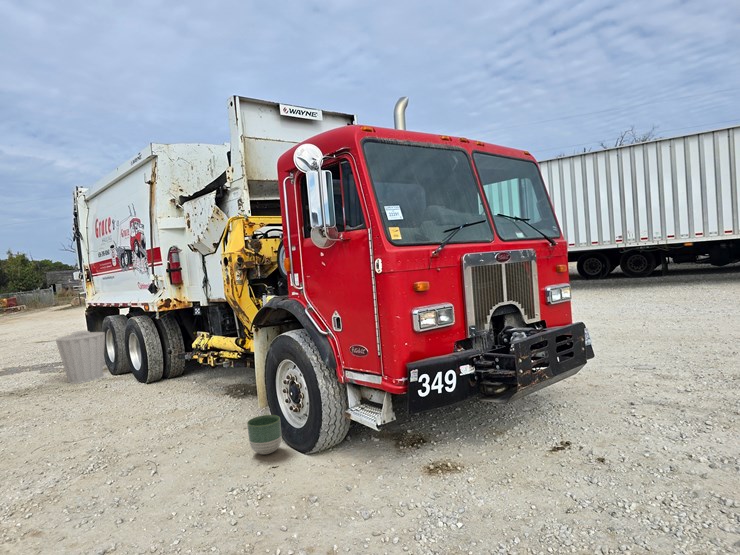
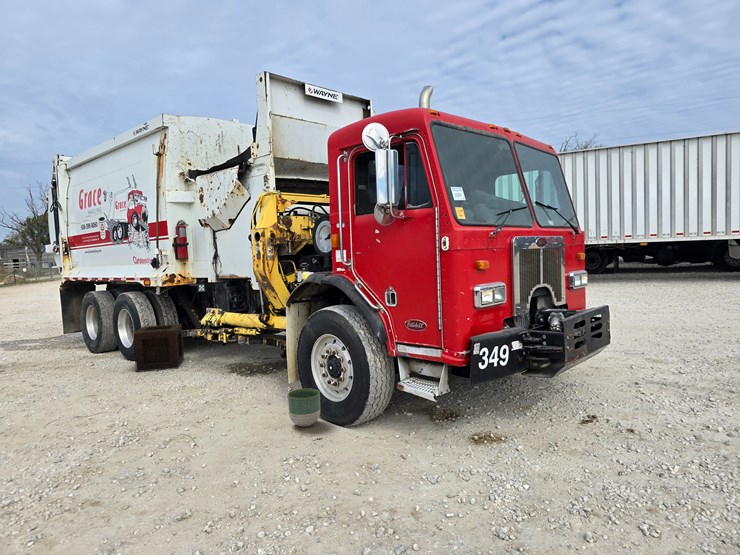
trash can: present [56,331,105,383] -> none [36,305,89,360]
wooden crate: none [134,346,188,395] -> present [134,324,184,372]

